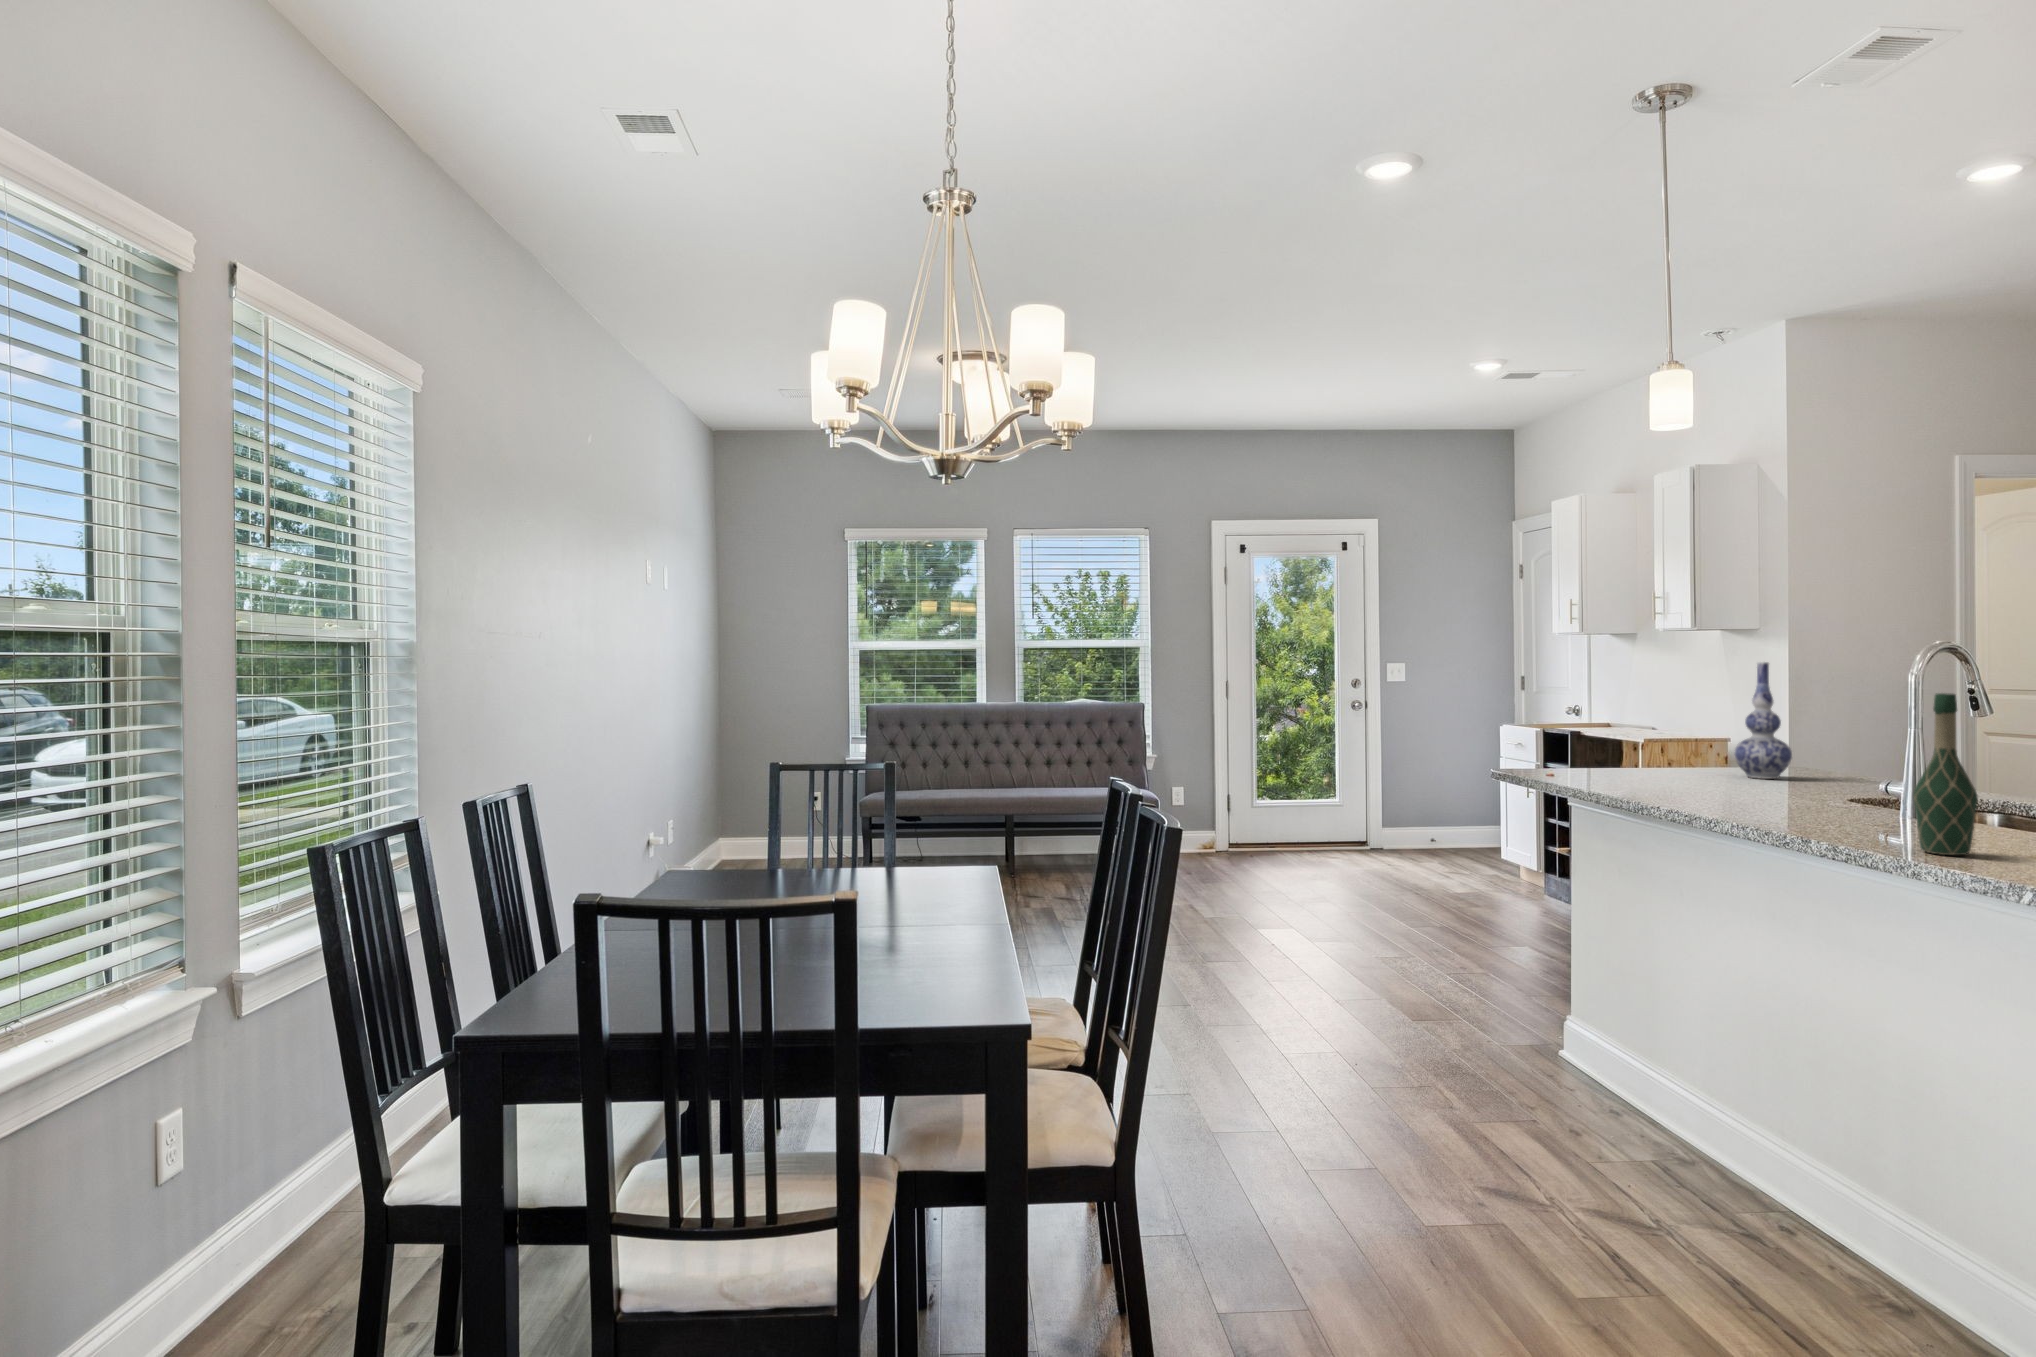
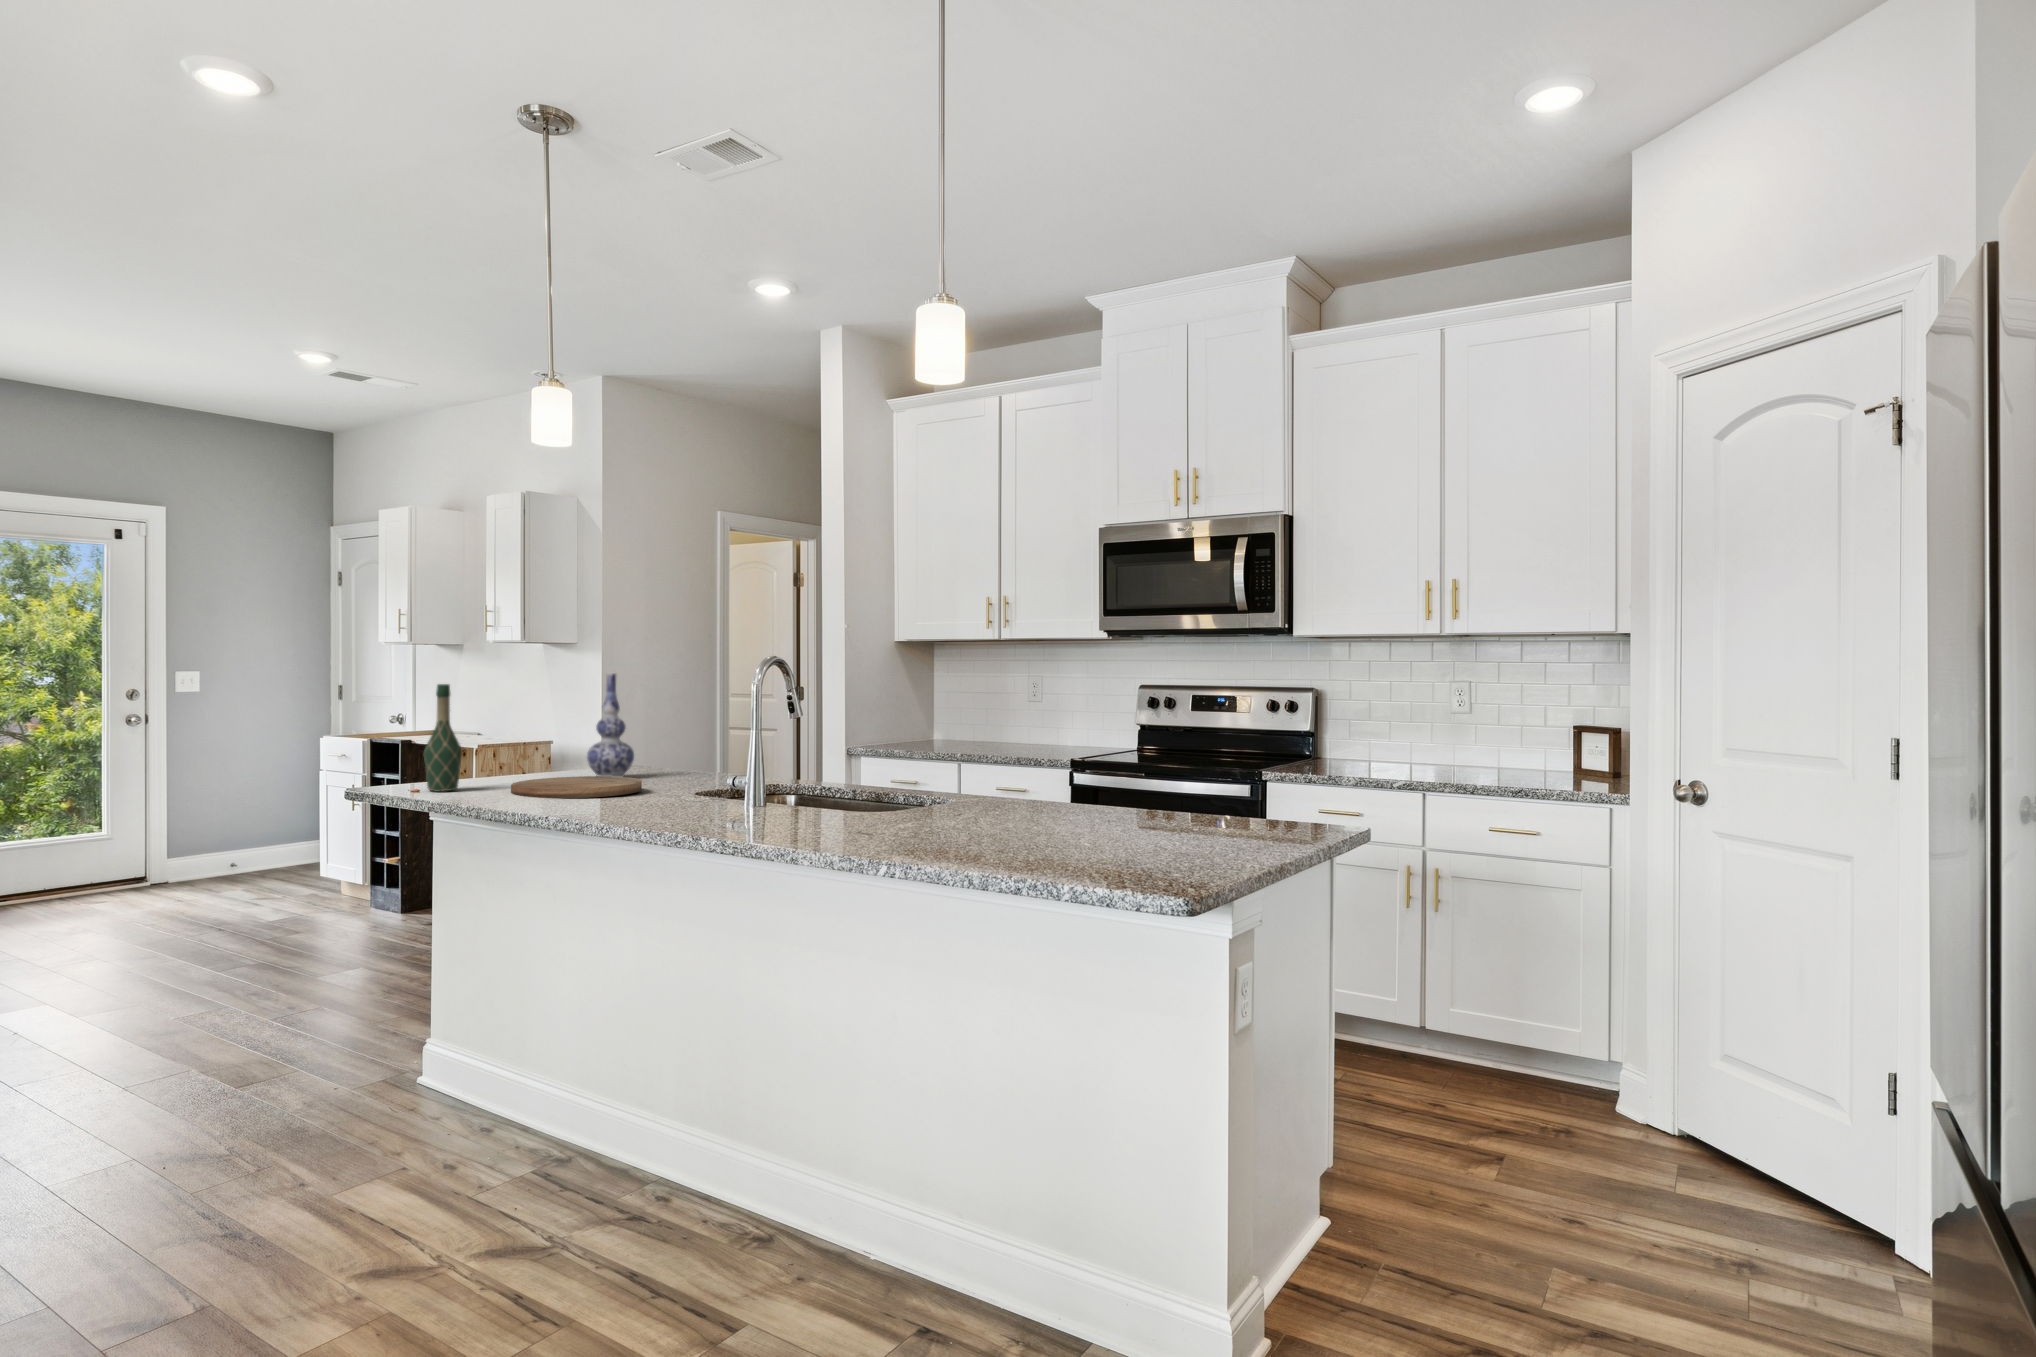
wine bottle: present [1913,693,1978,855] -> present [424,684,462,792]
cutting board: none [1639,772,1786,794] -> present [511,776,642,798]

